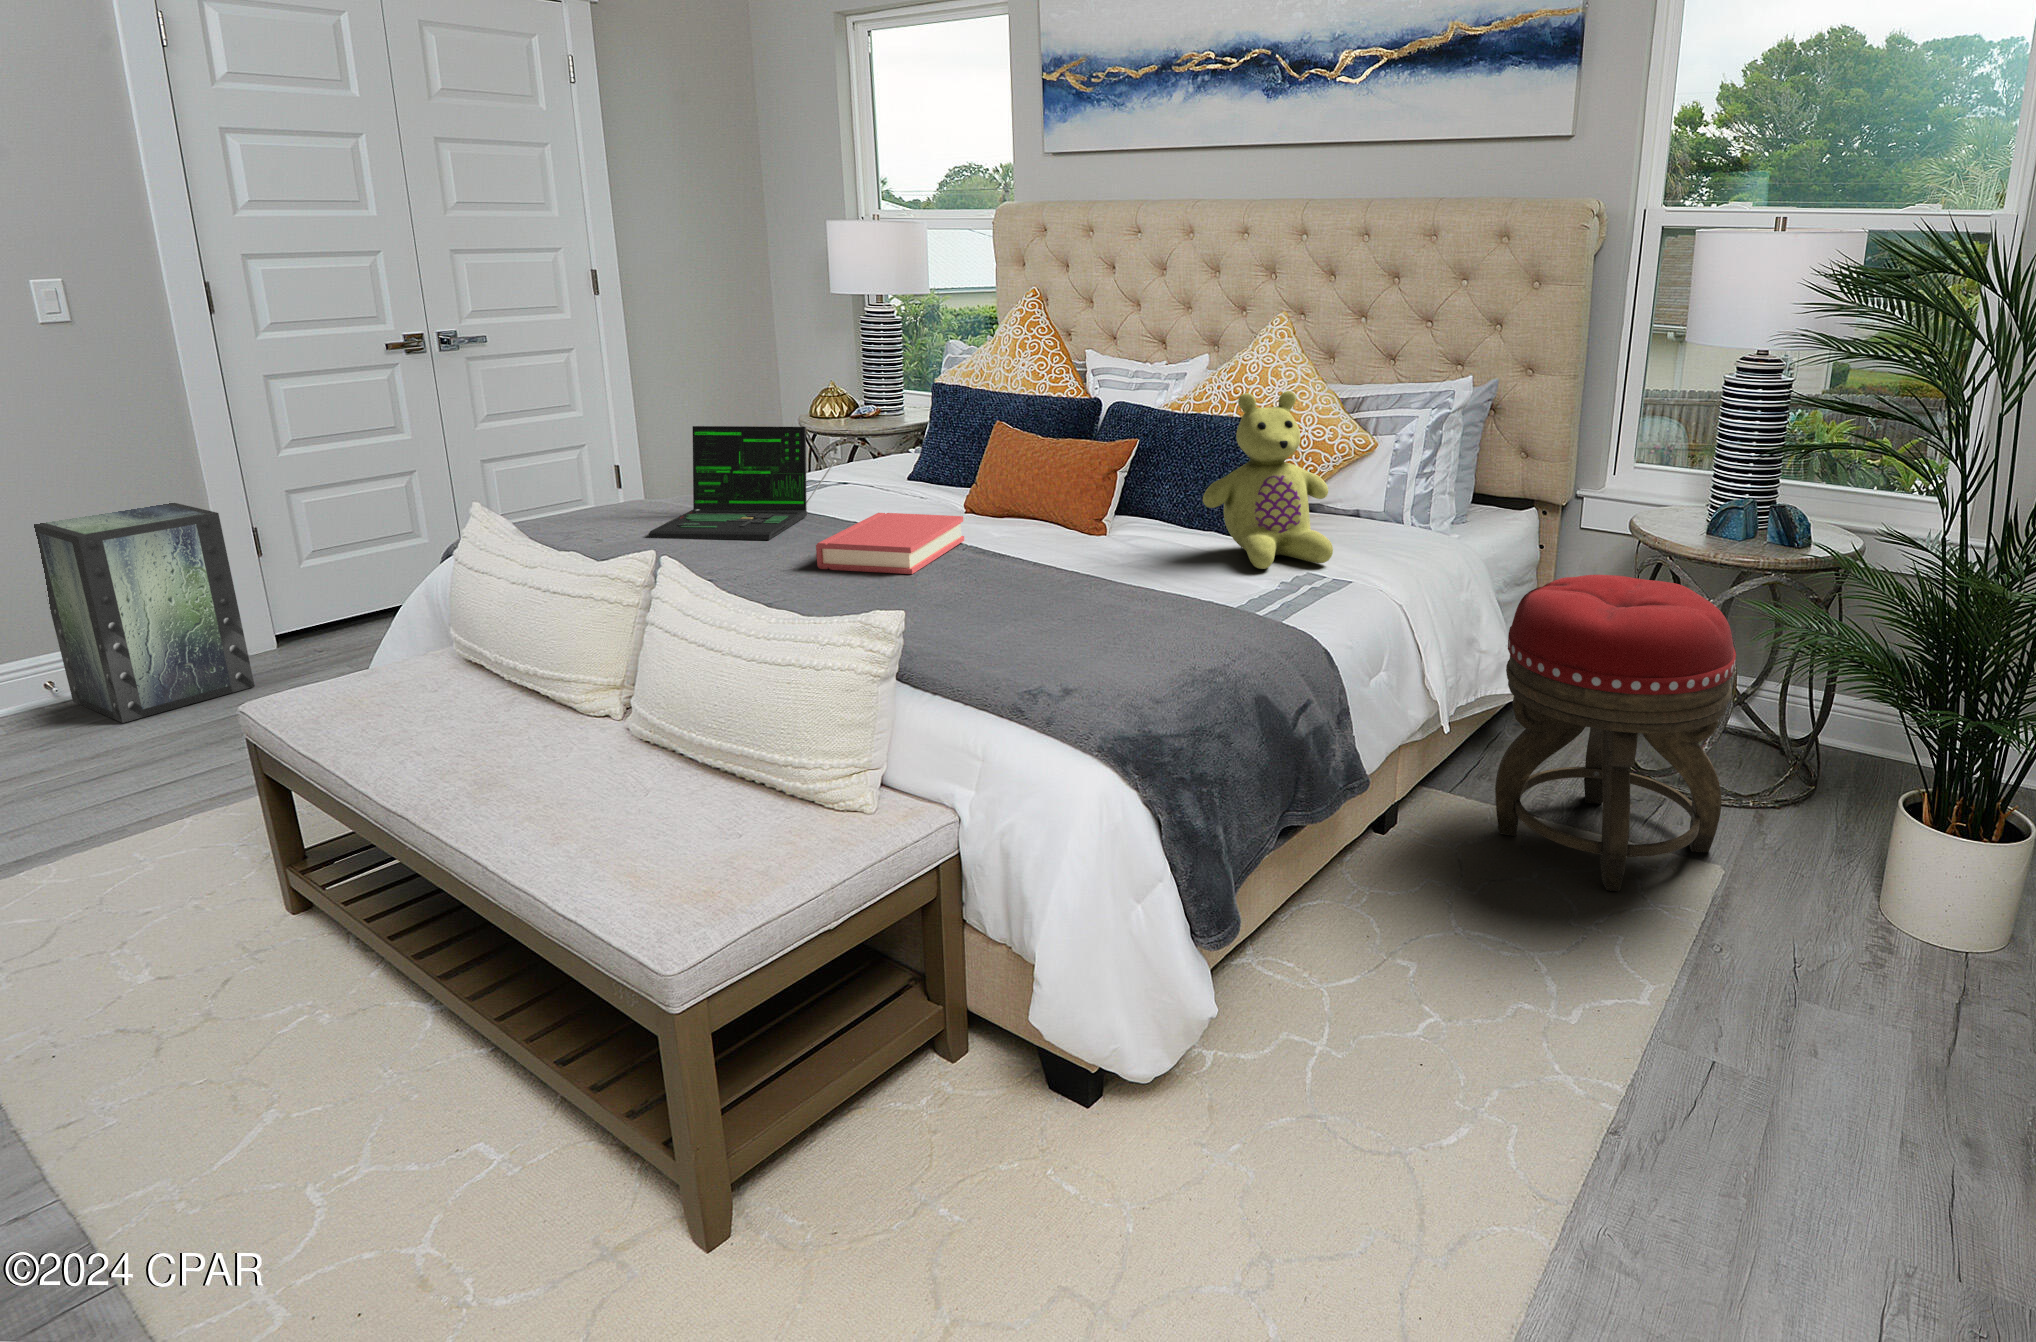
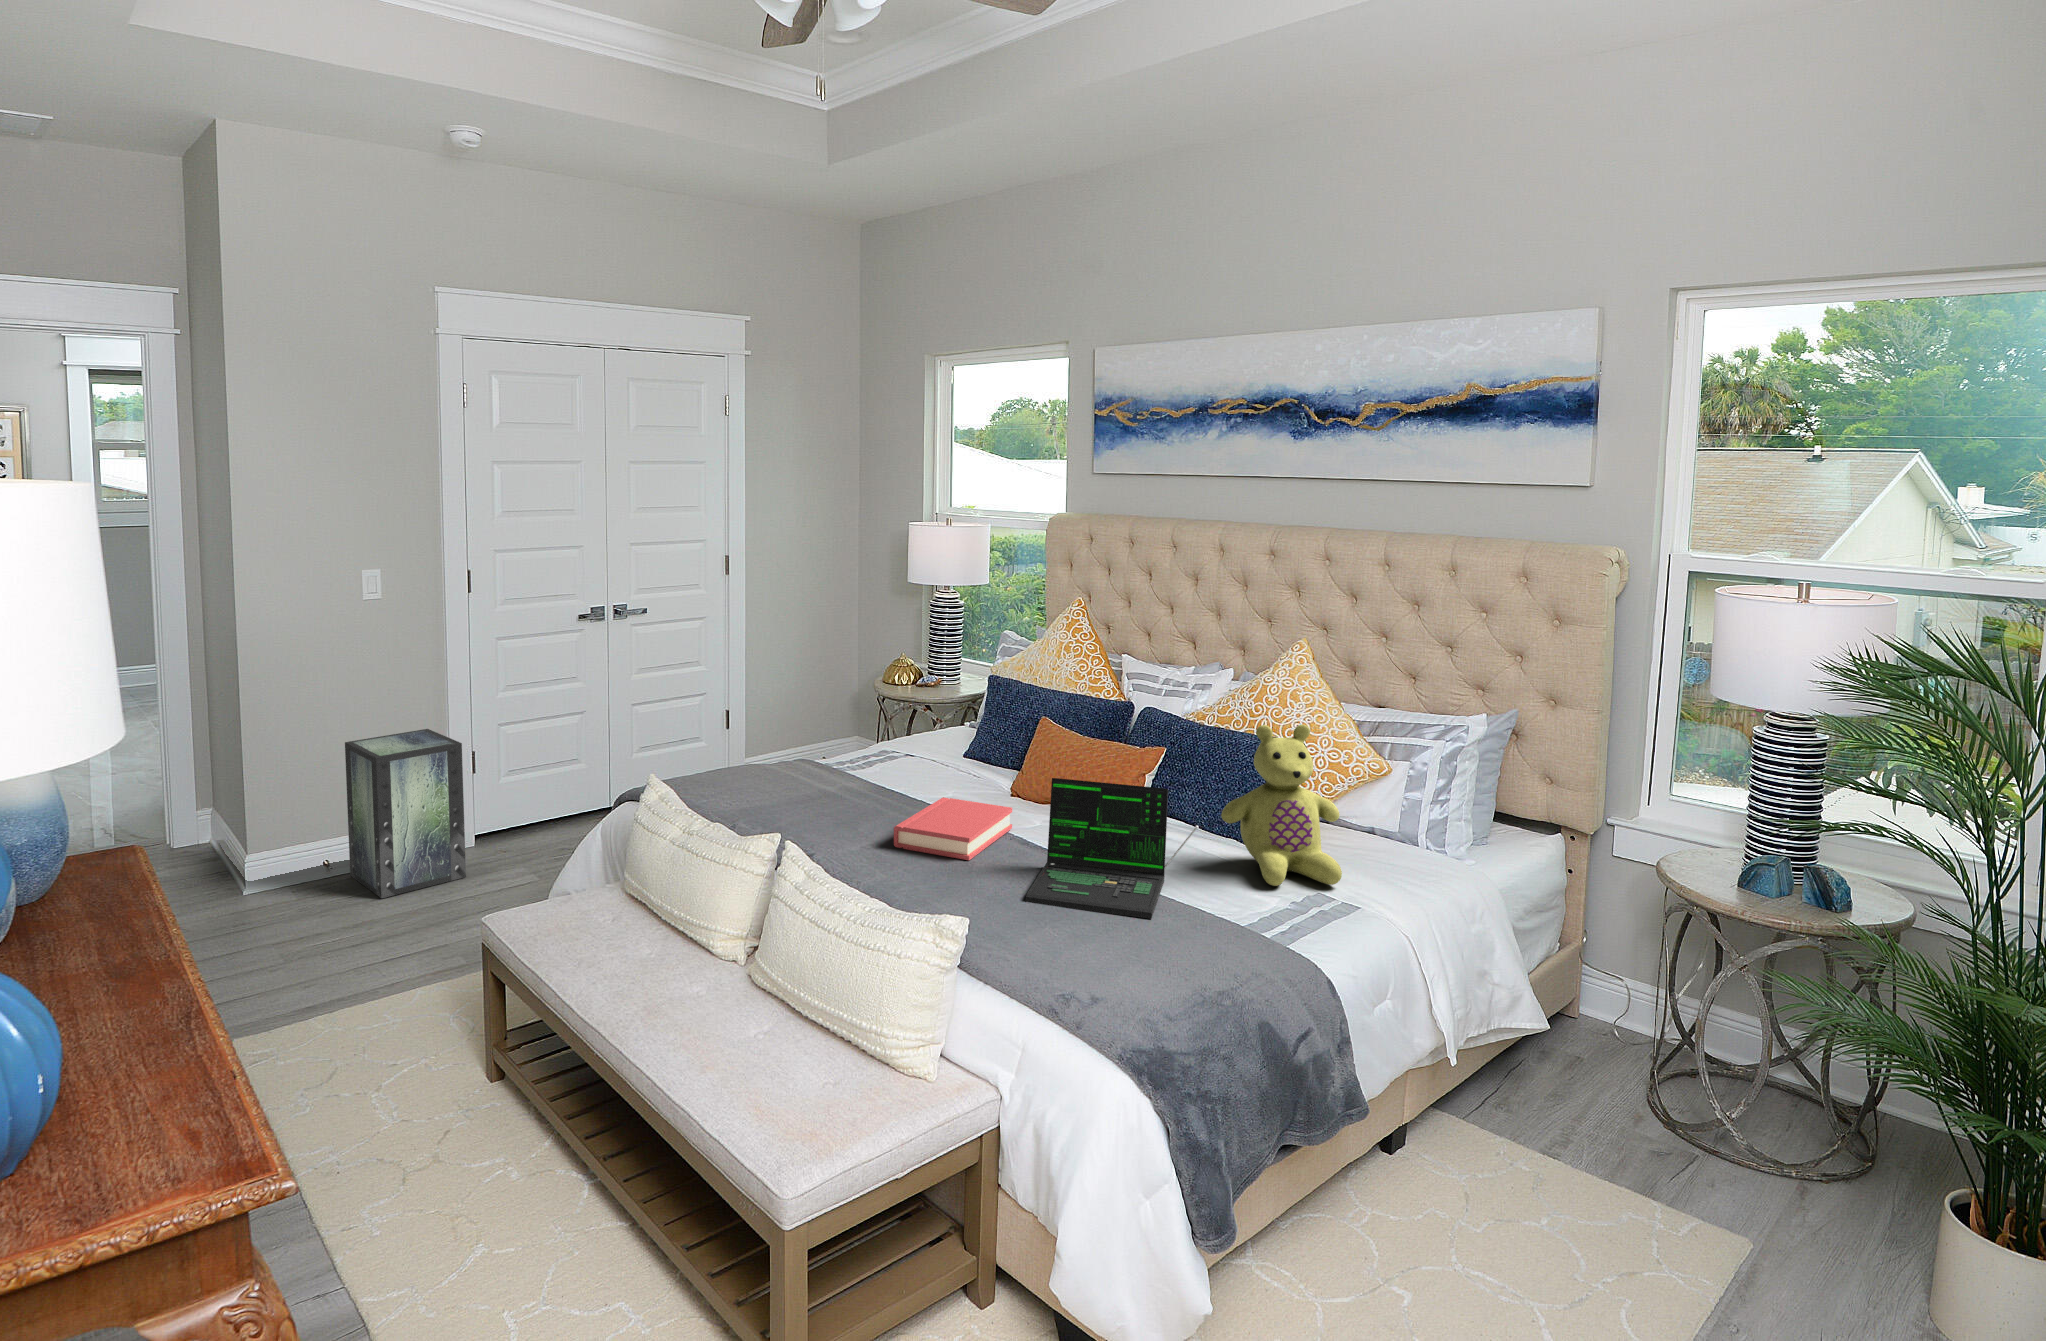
laptop: present [648,426,836,540] -> present [1025,778,1199,919]
footstool: present [1495,575,1736,891] -> none [1506,923,1764,1259]

